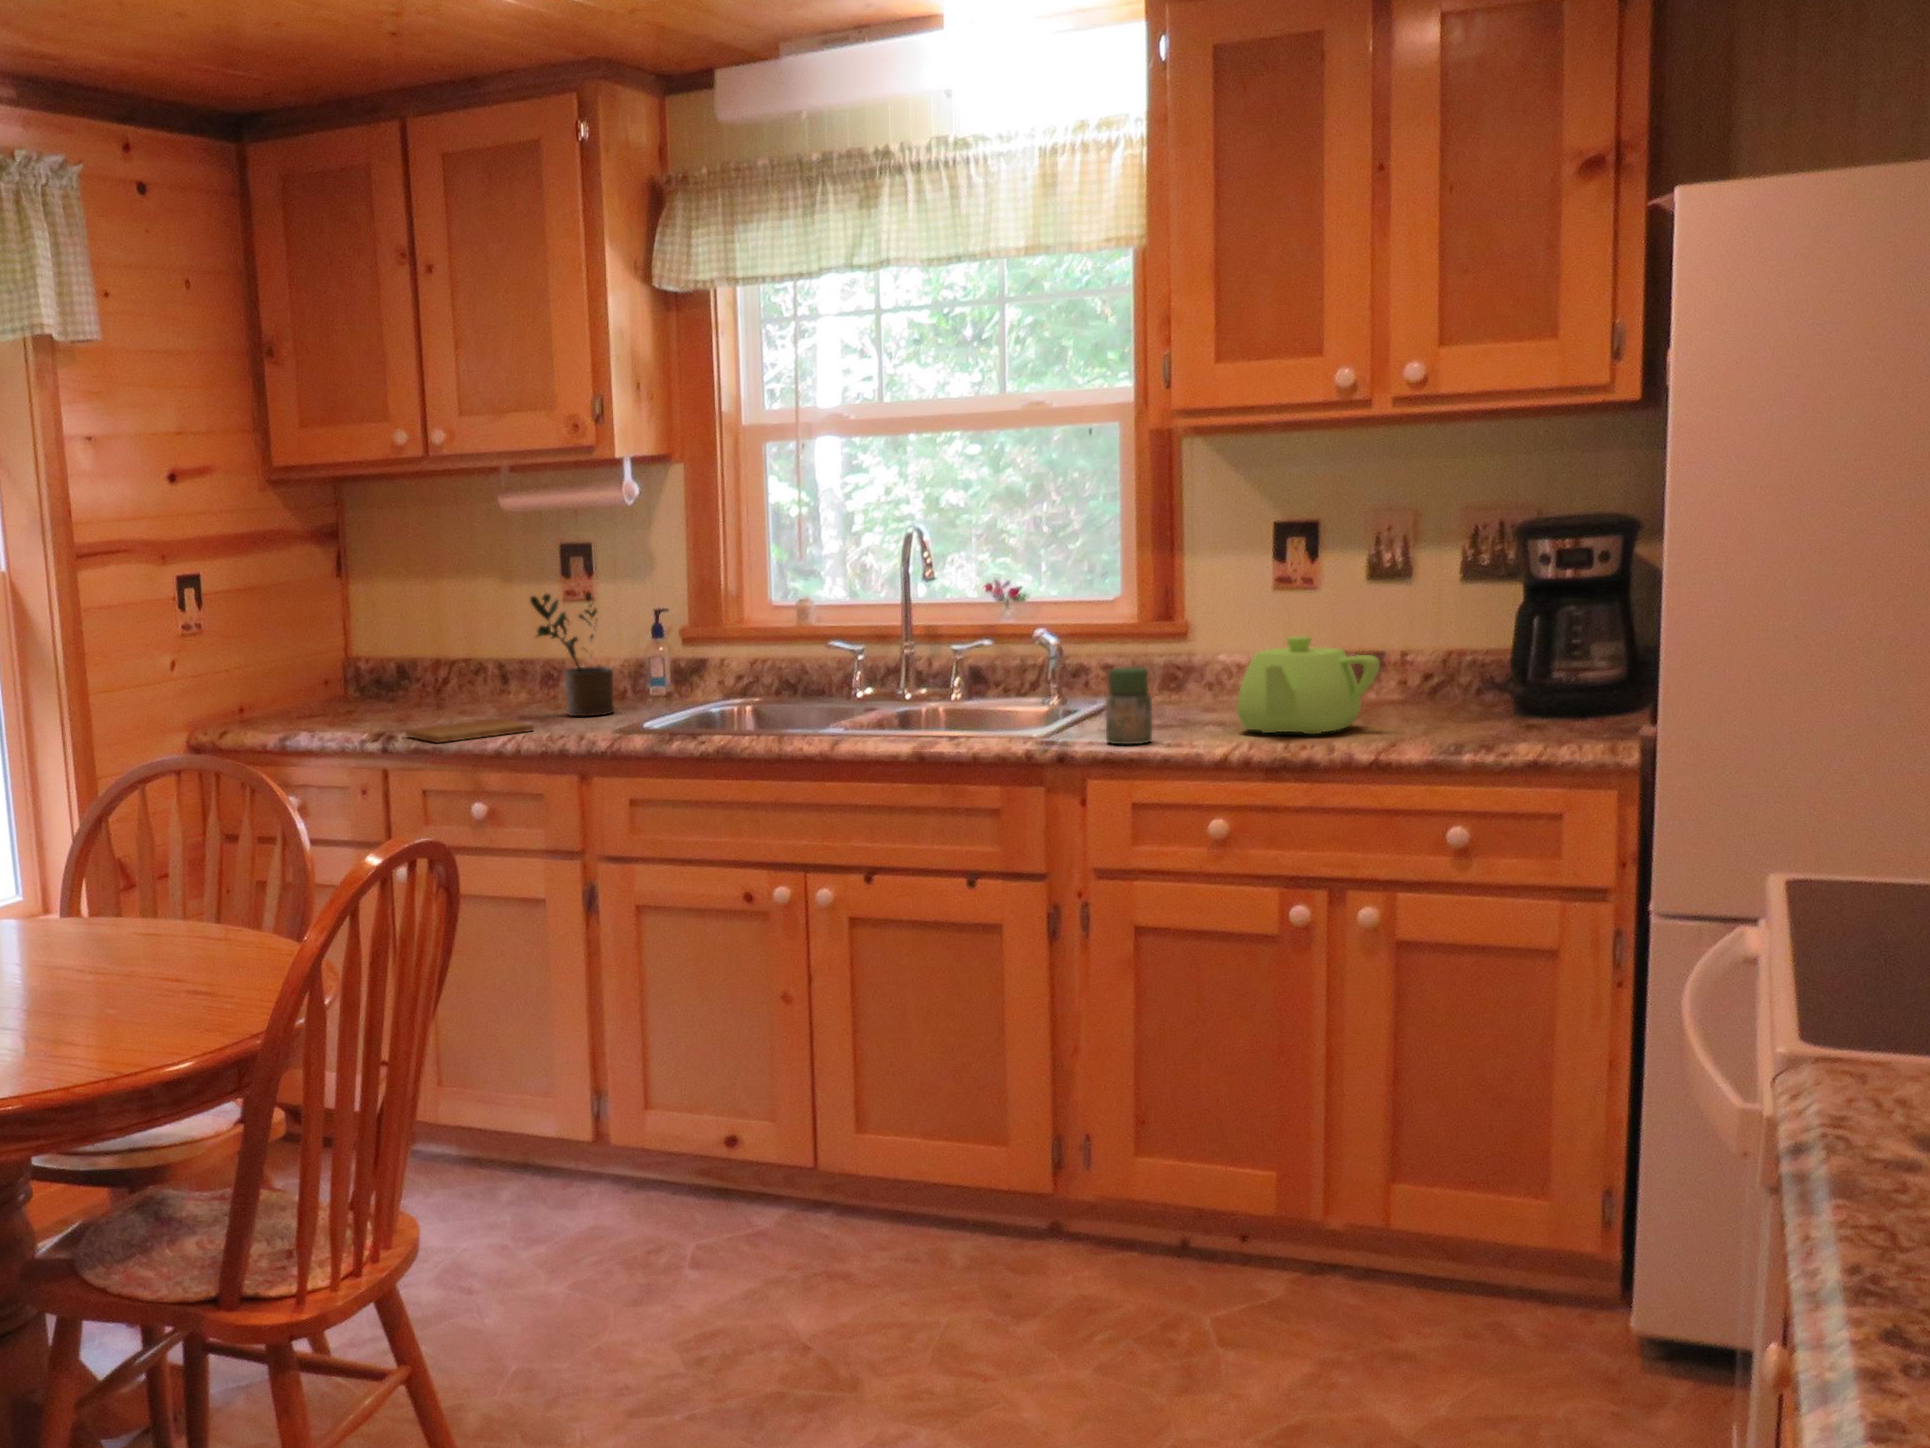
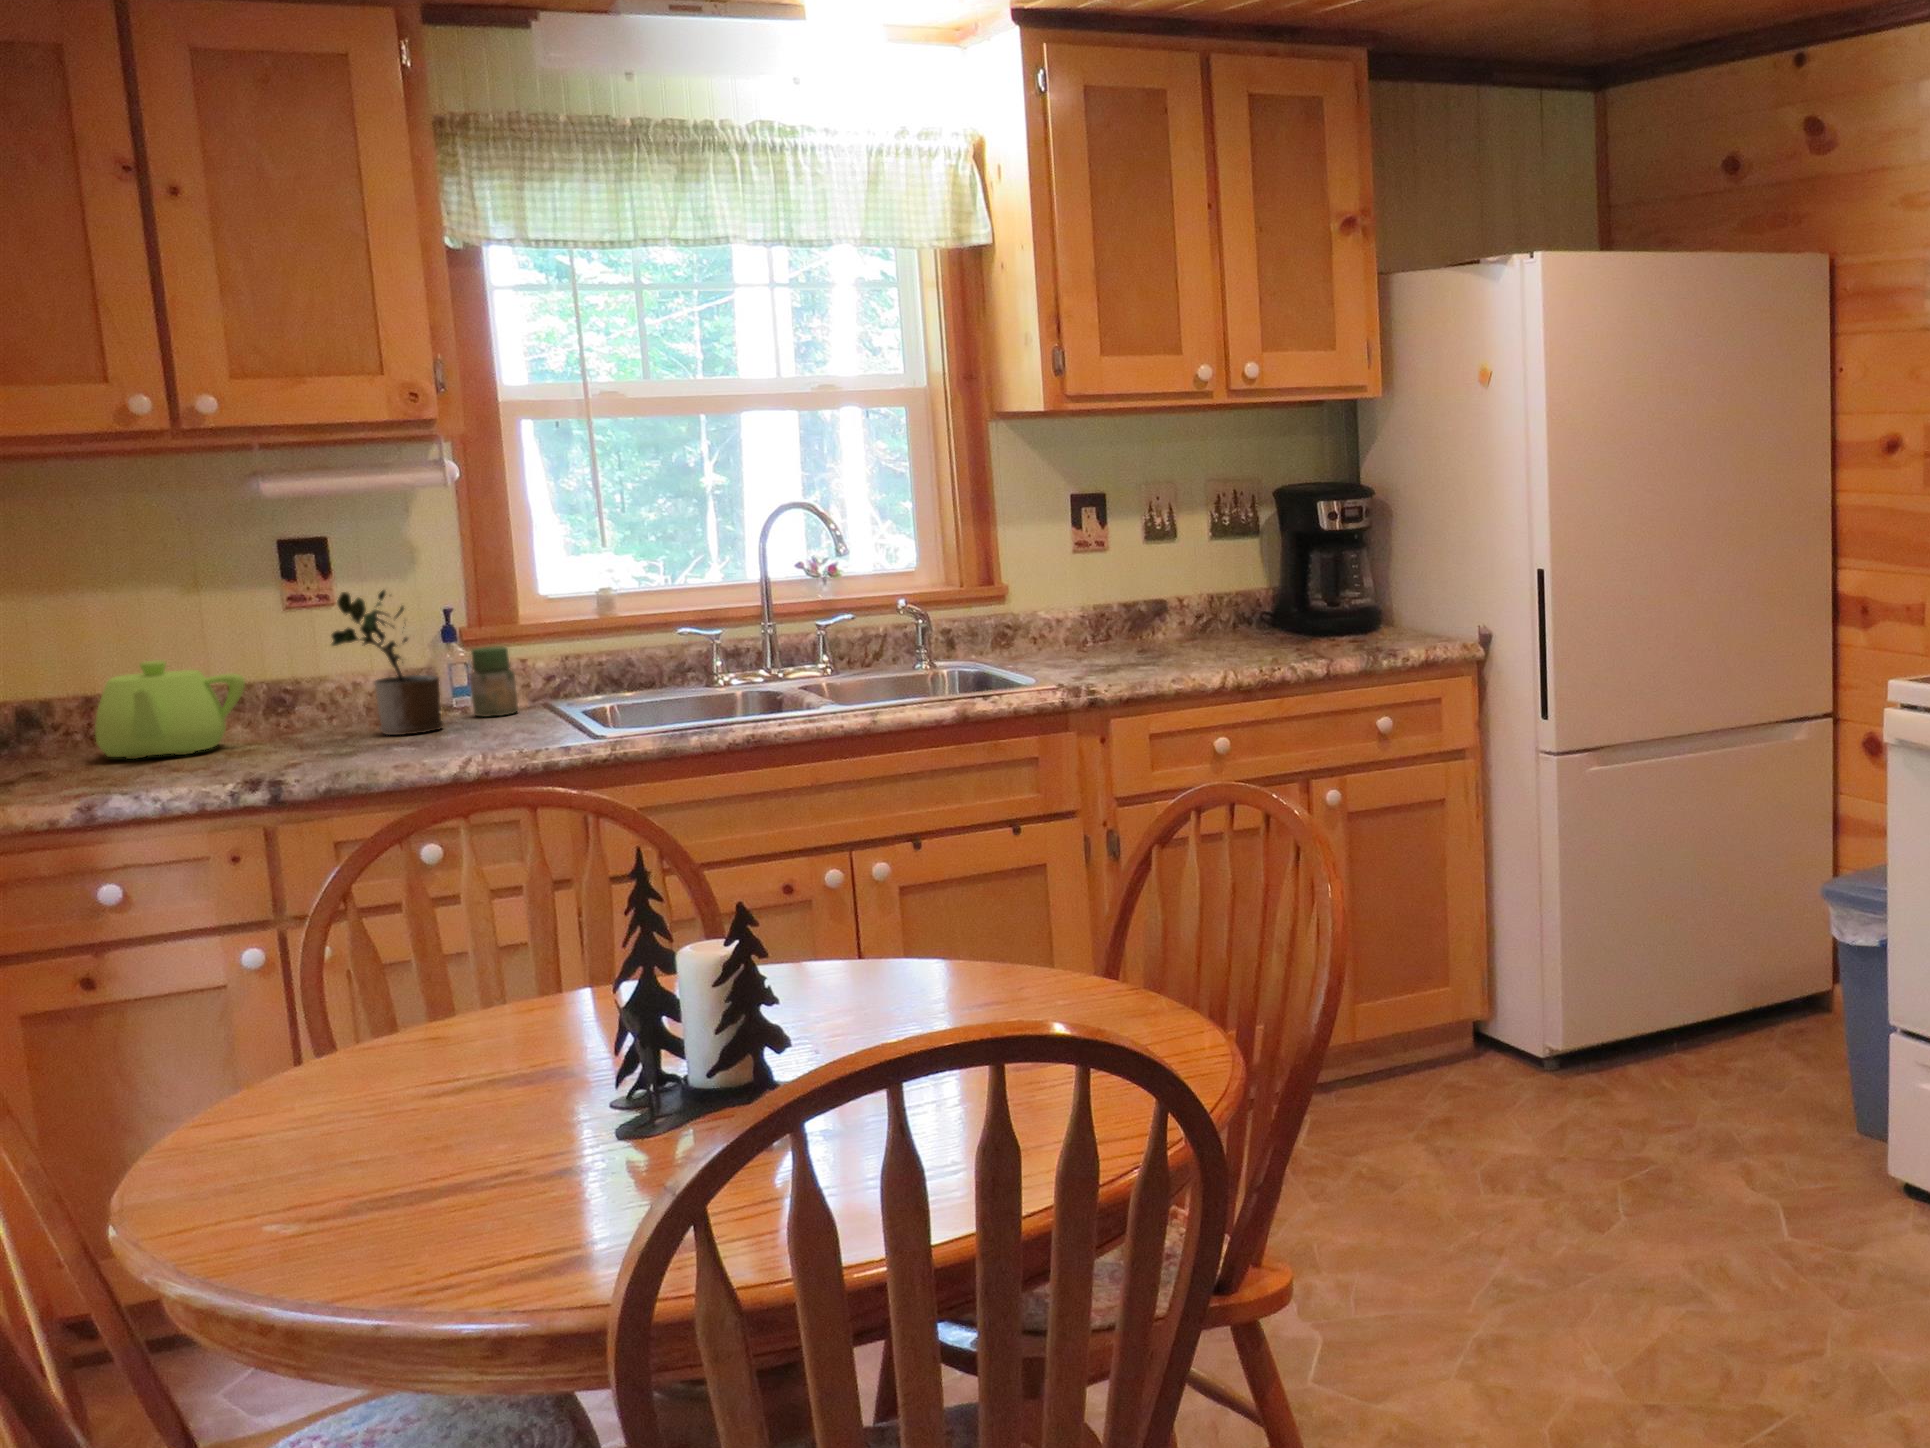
teapot: present [1237,636,1380,734] -> present [95,661,245,759]
jar: present [1106,667,1152,744] -> present [470,646,518,717]
cutting board: present [405,719,534,742] -> none [260,742,427,775]

